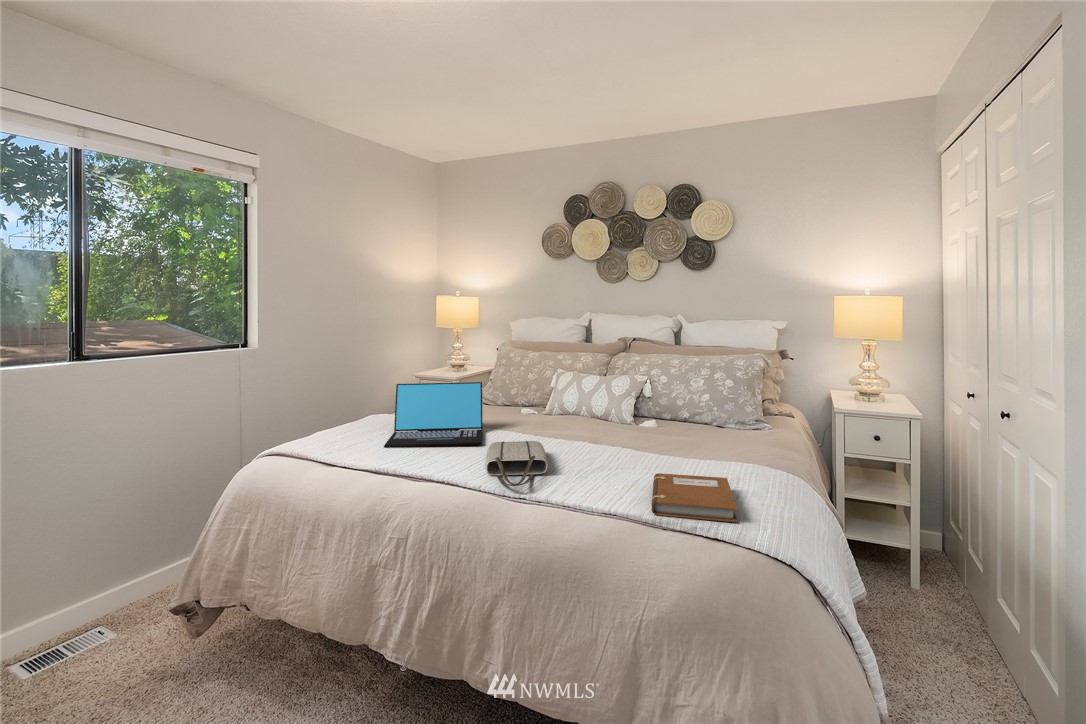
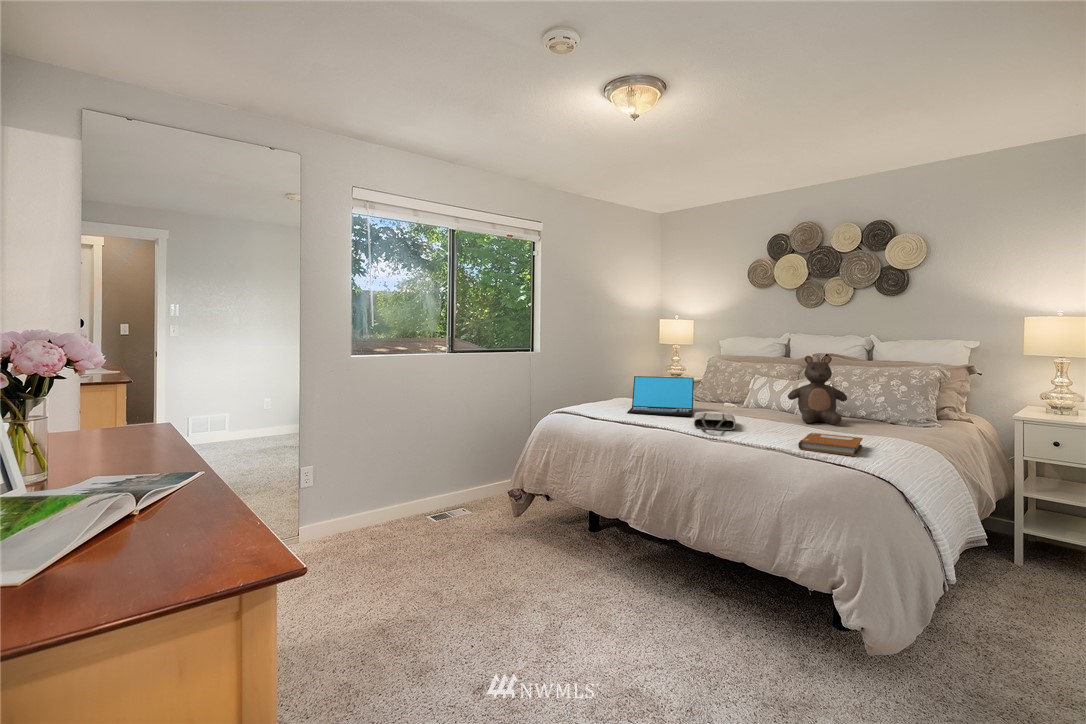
teddy bear: none [605,348,675,441] -> present [788,356,847,425]

